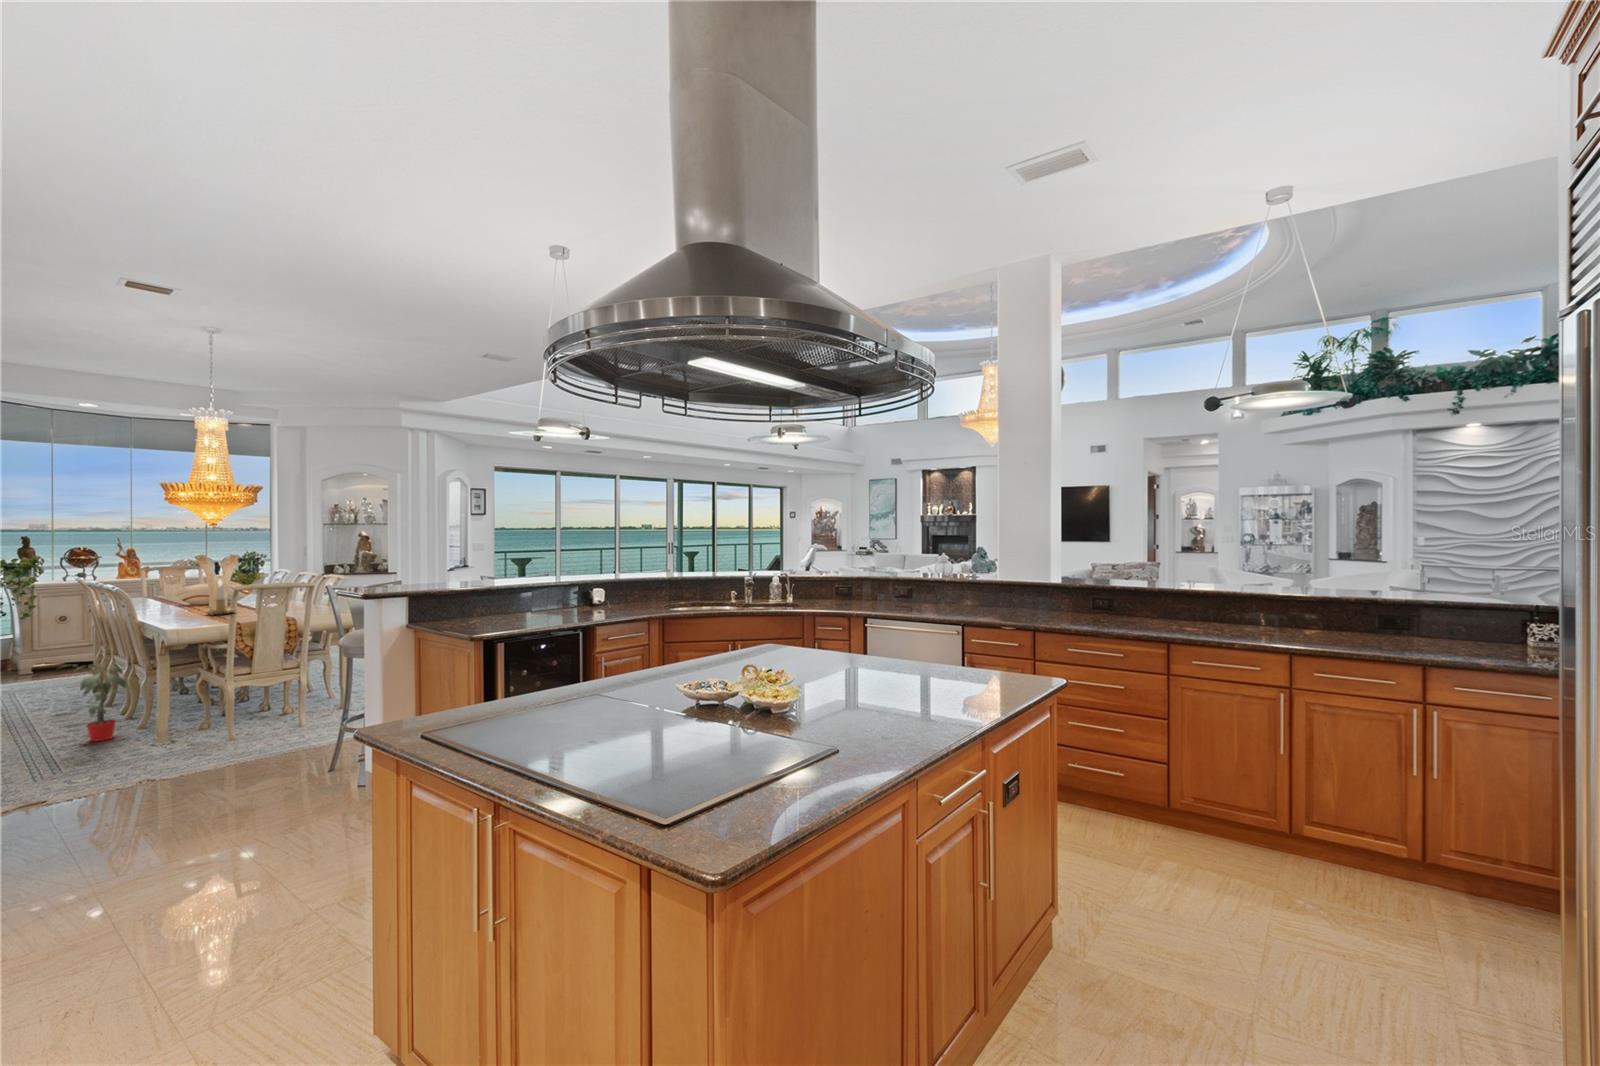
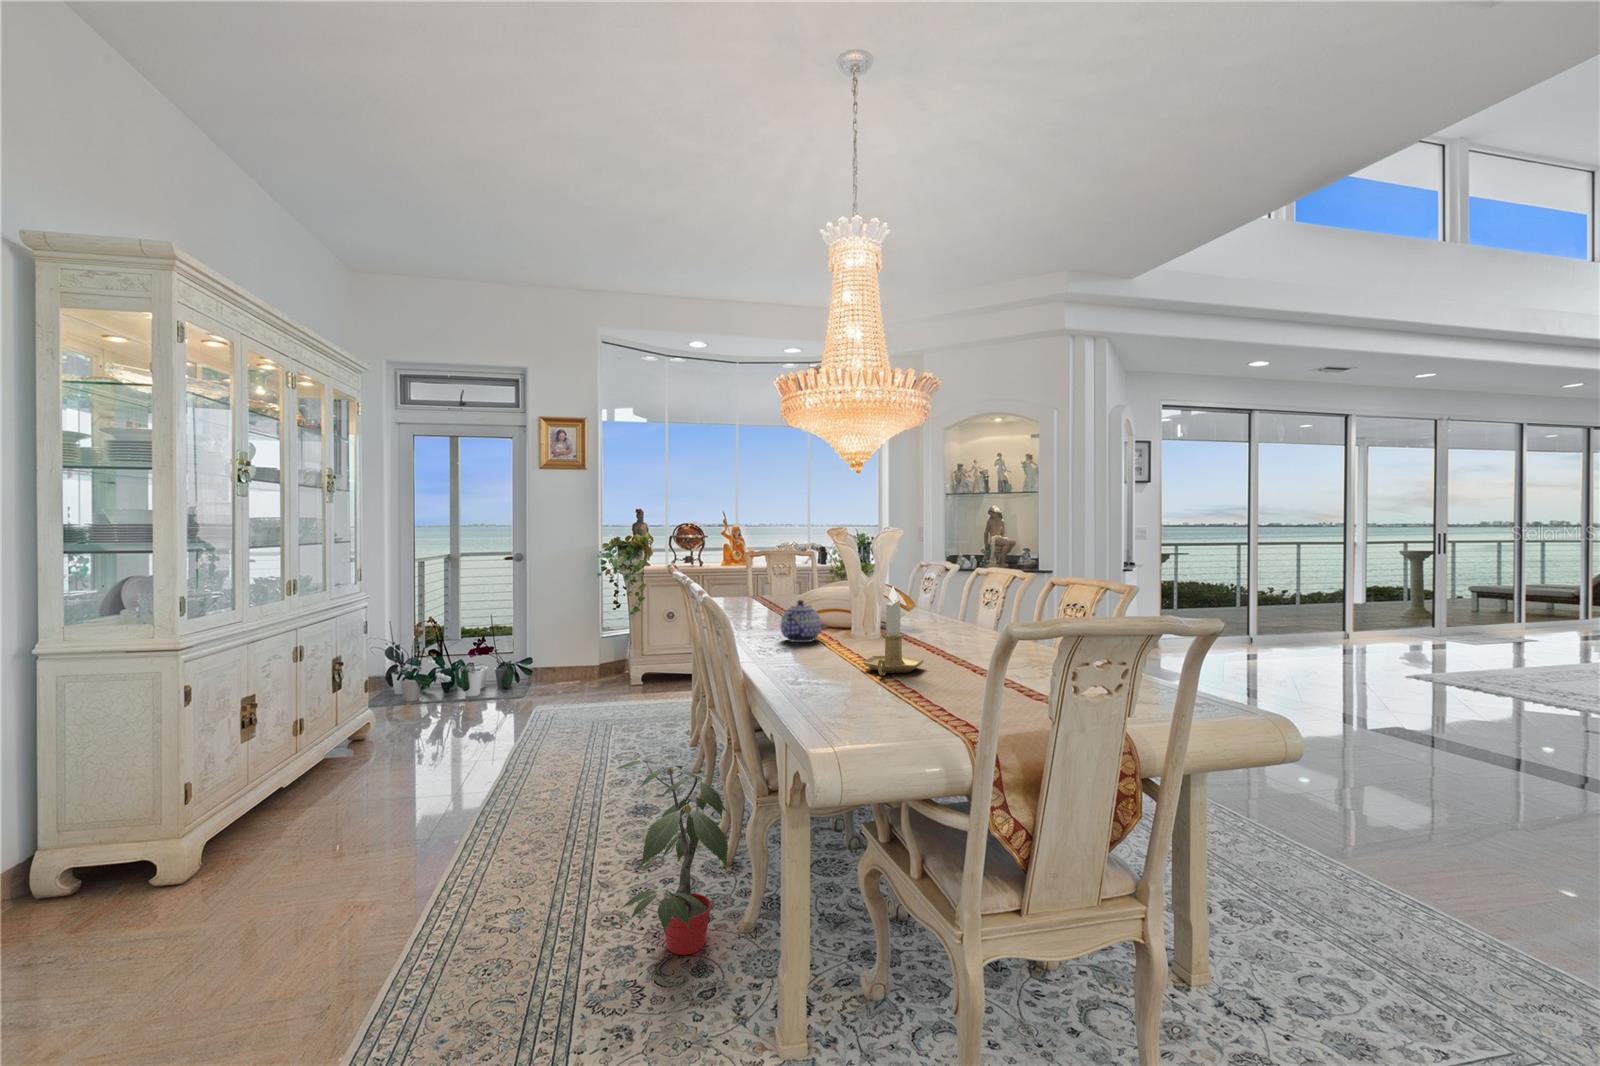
teapot: none [161,590,188,611] -> present [780,600,821,642]

